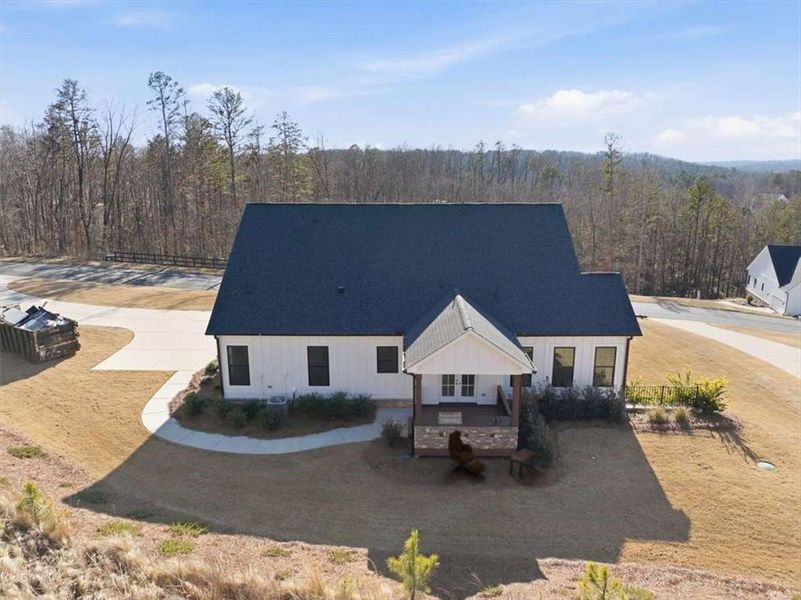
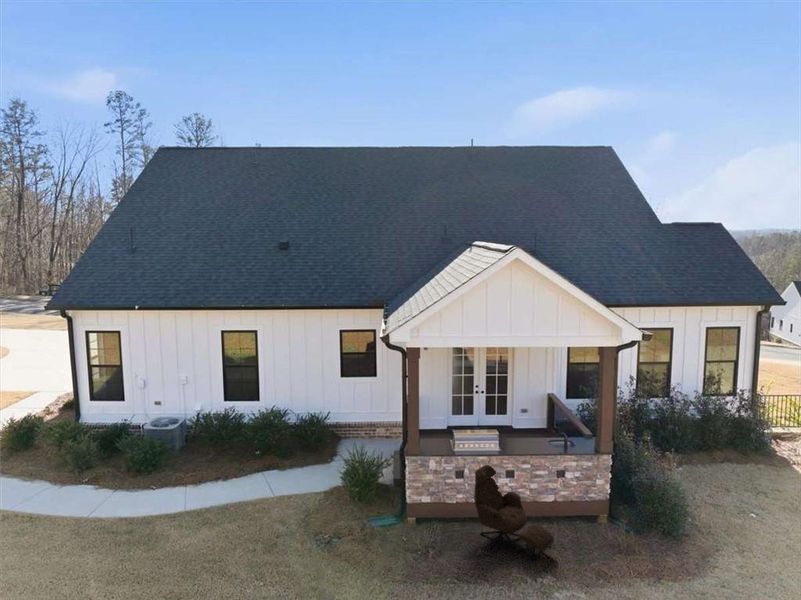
bench: present [509,449,535,477] -> none [601,500,648,559]

